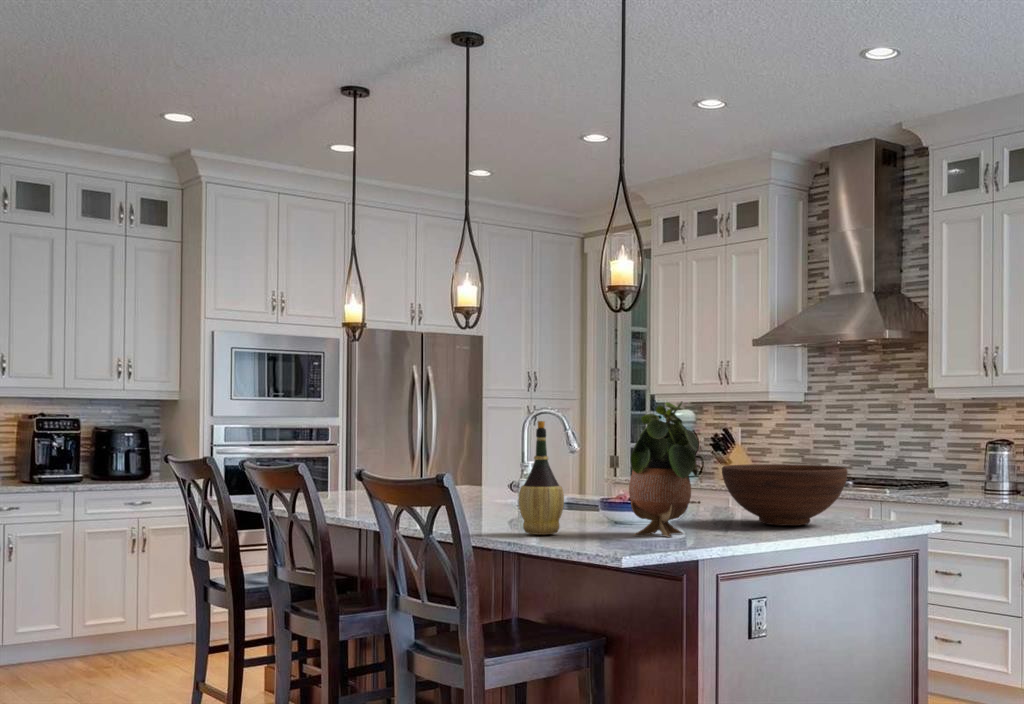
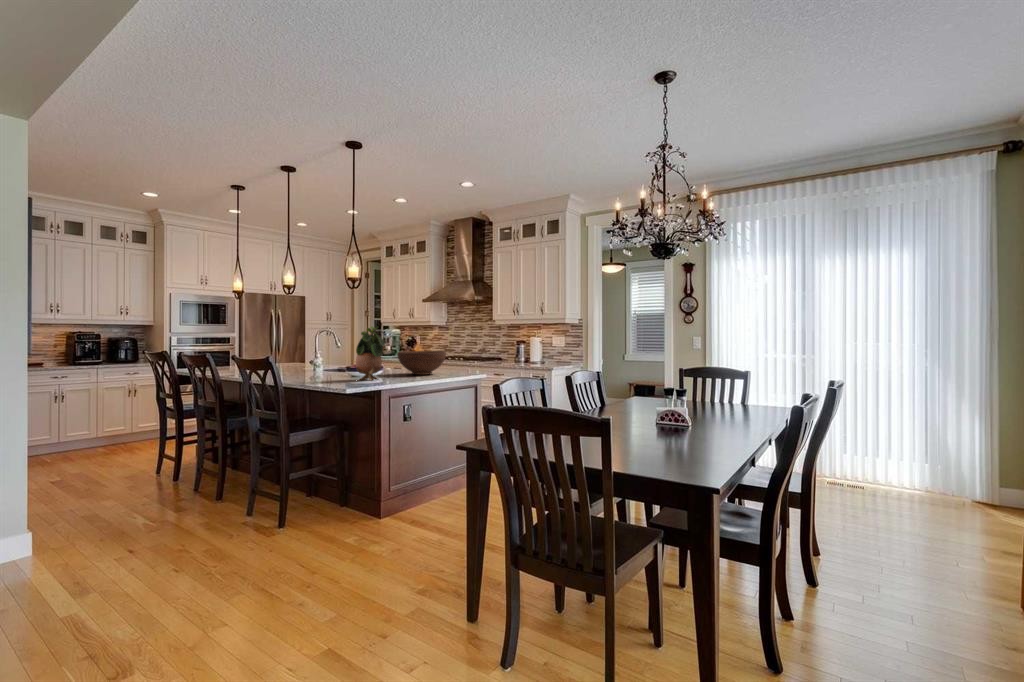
wine bottle: present [519,421,564,535] -> none [308,334,328,382]

